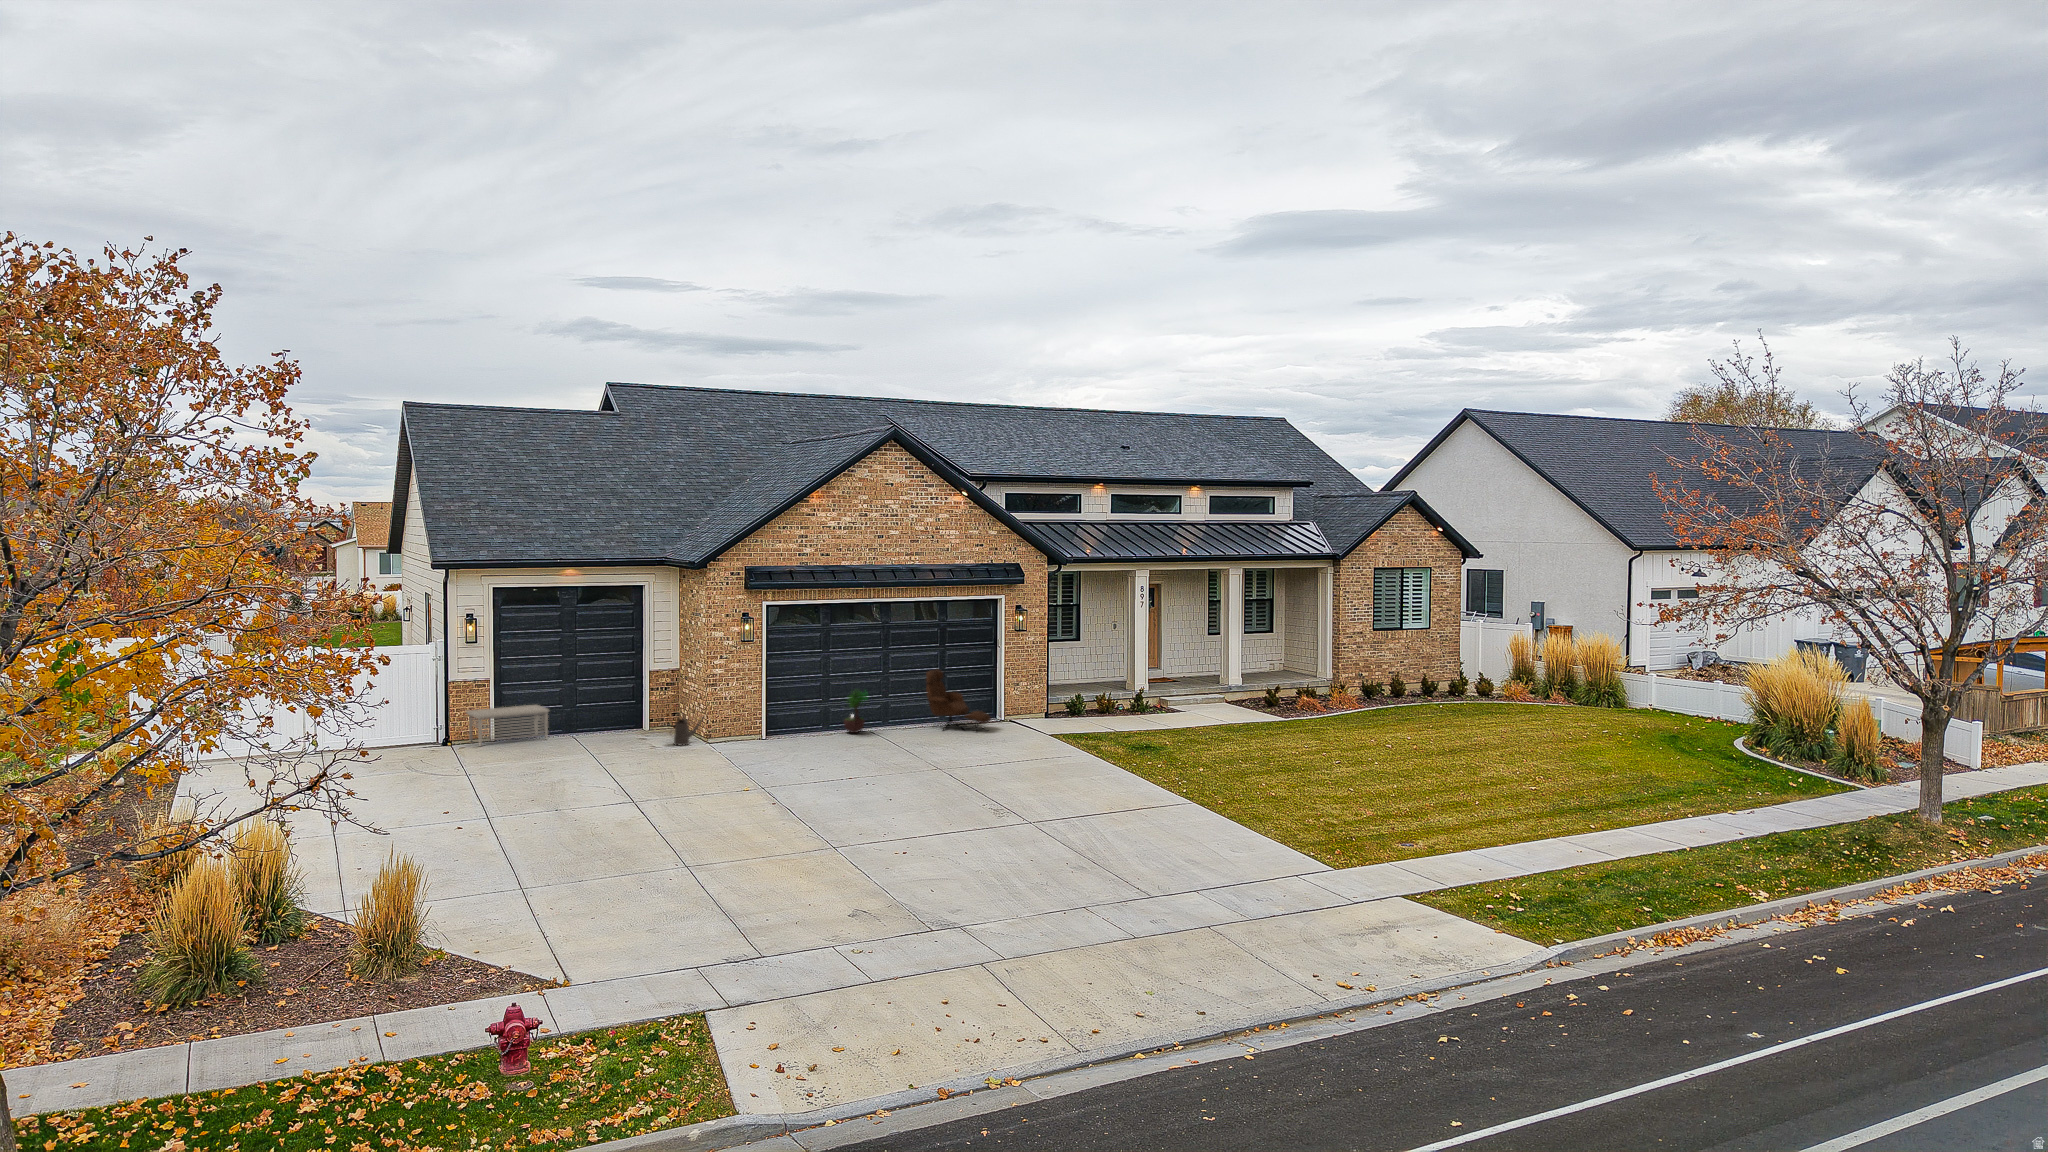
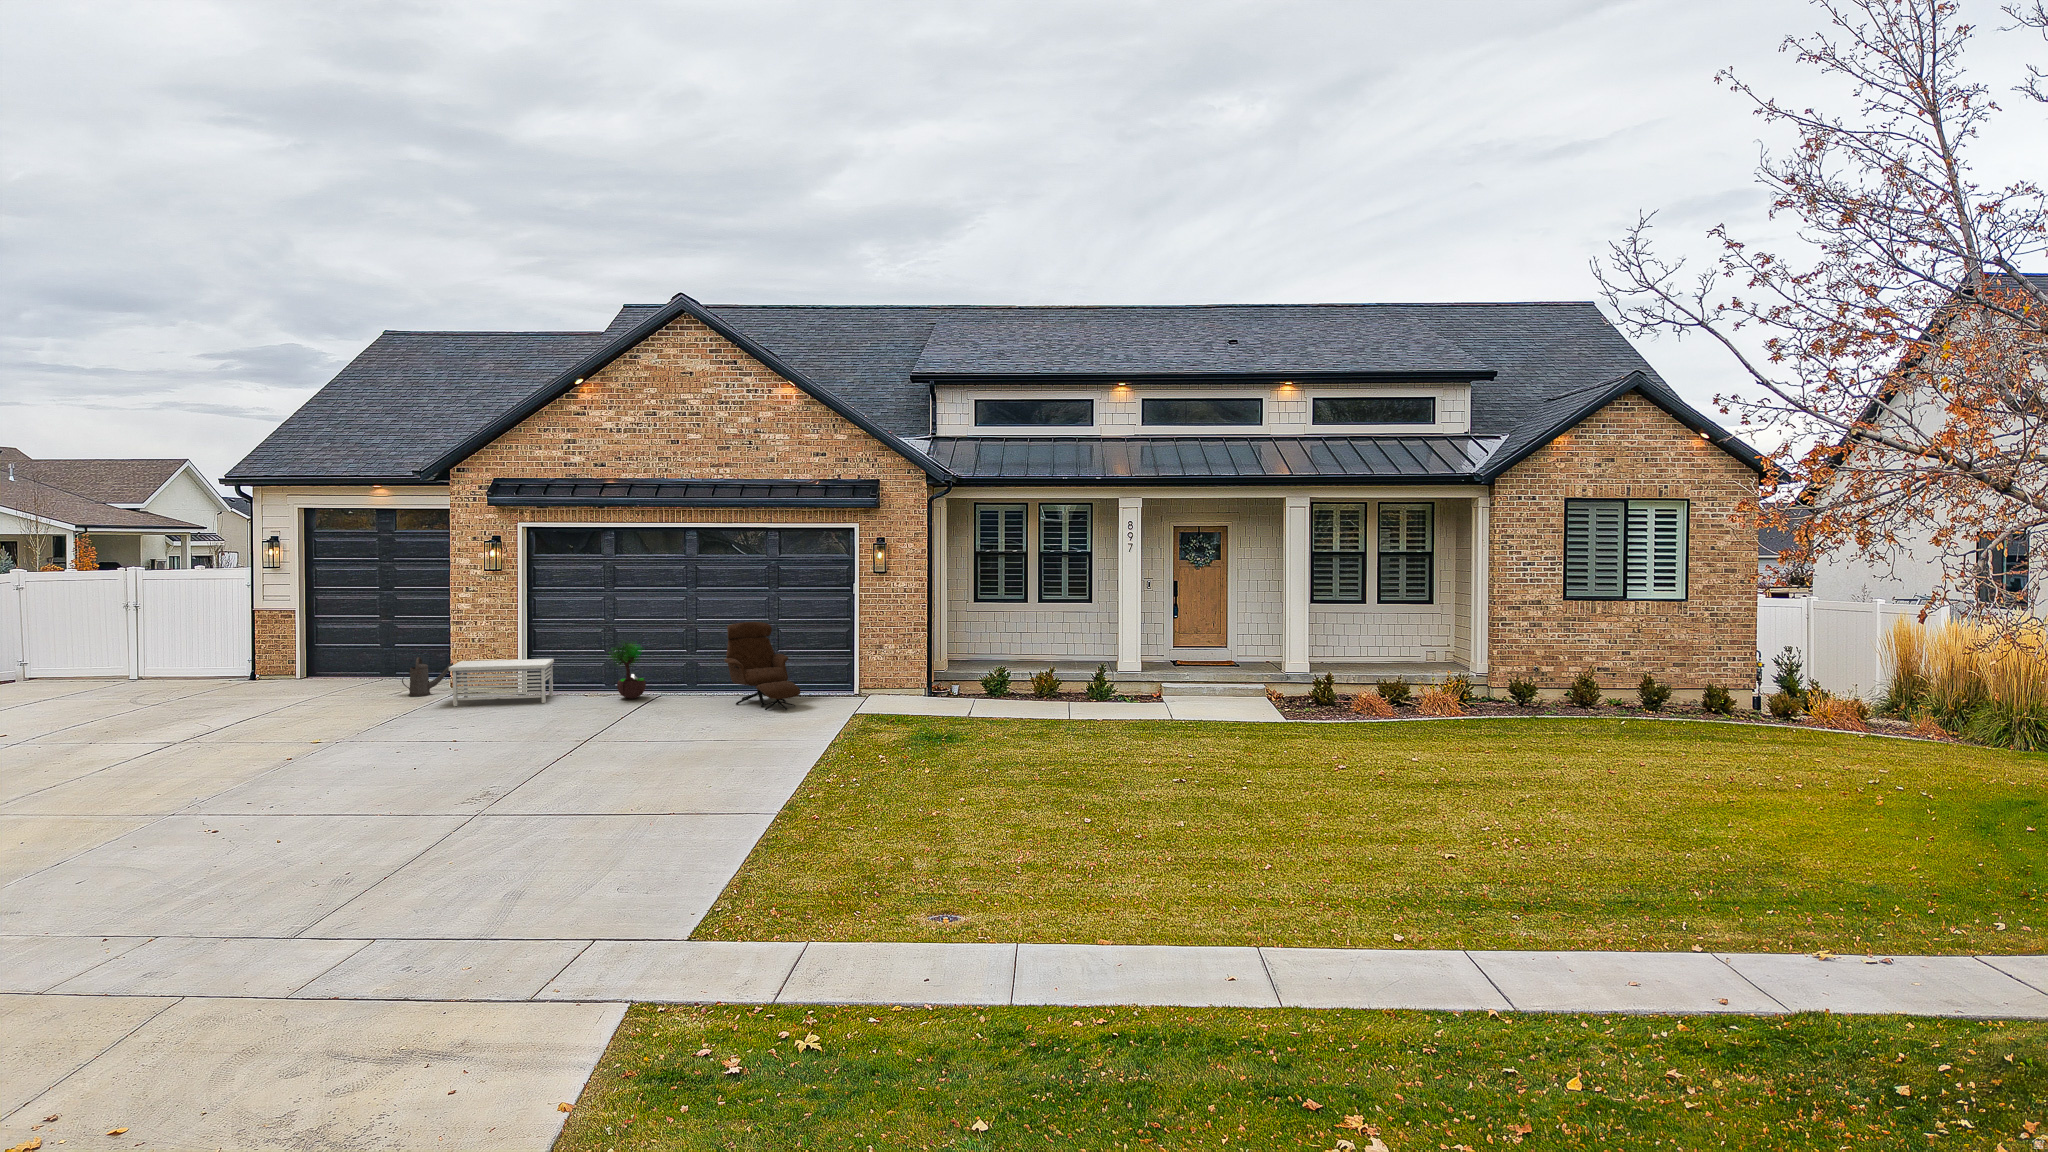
storage bench: present [466,705,549,746] -> present [449,659,554,706]

